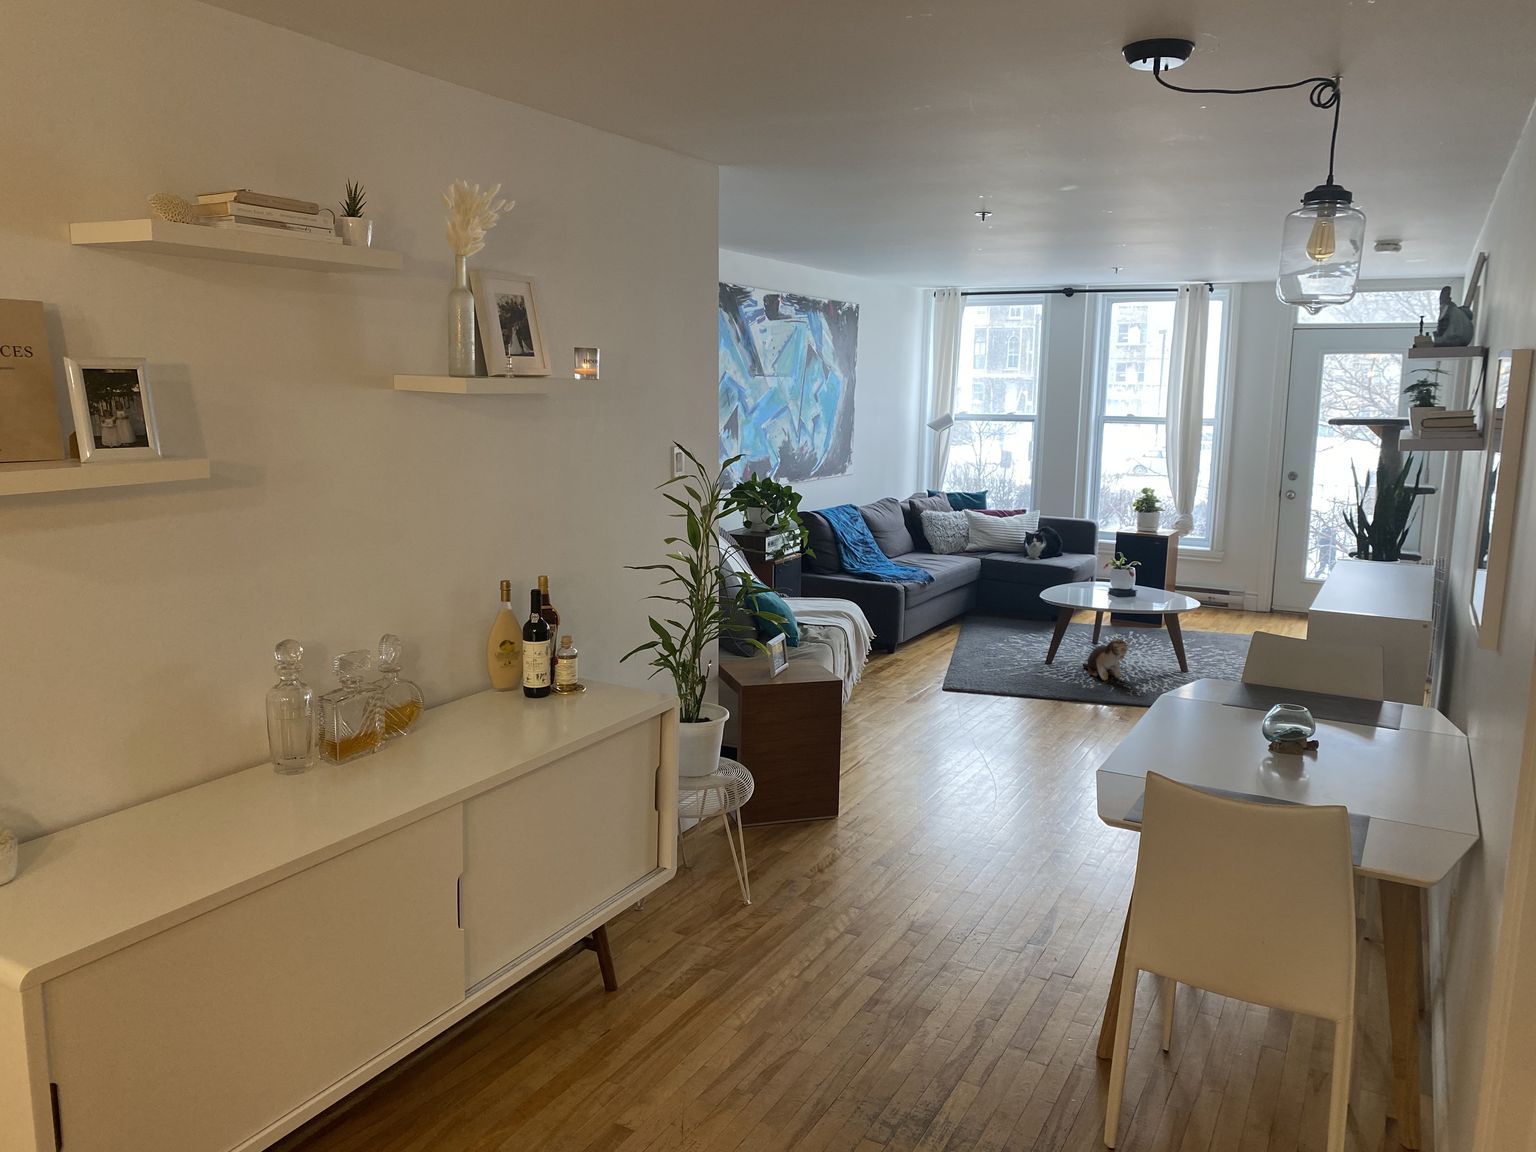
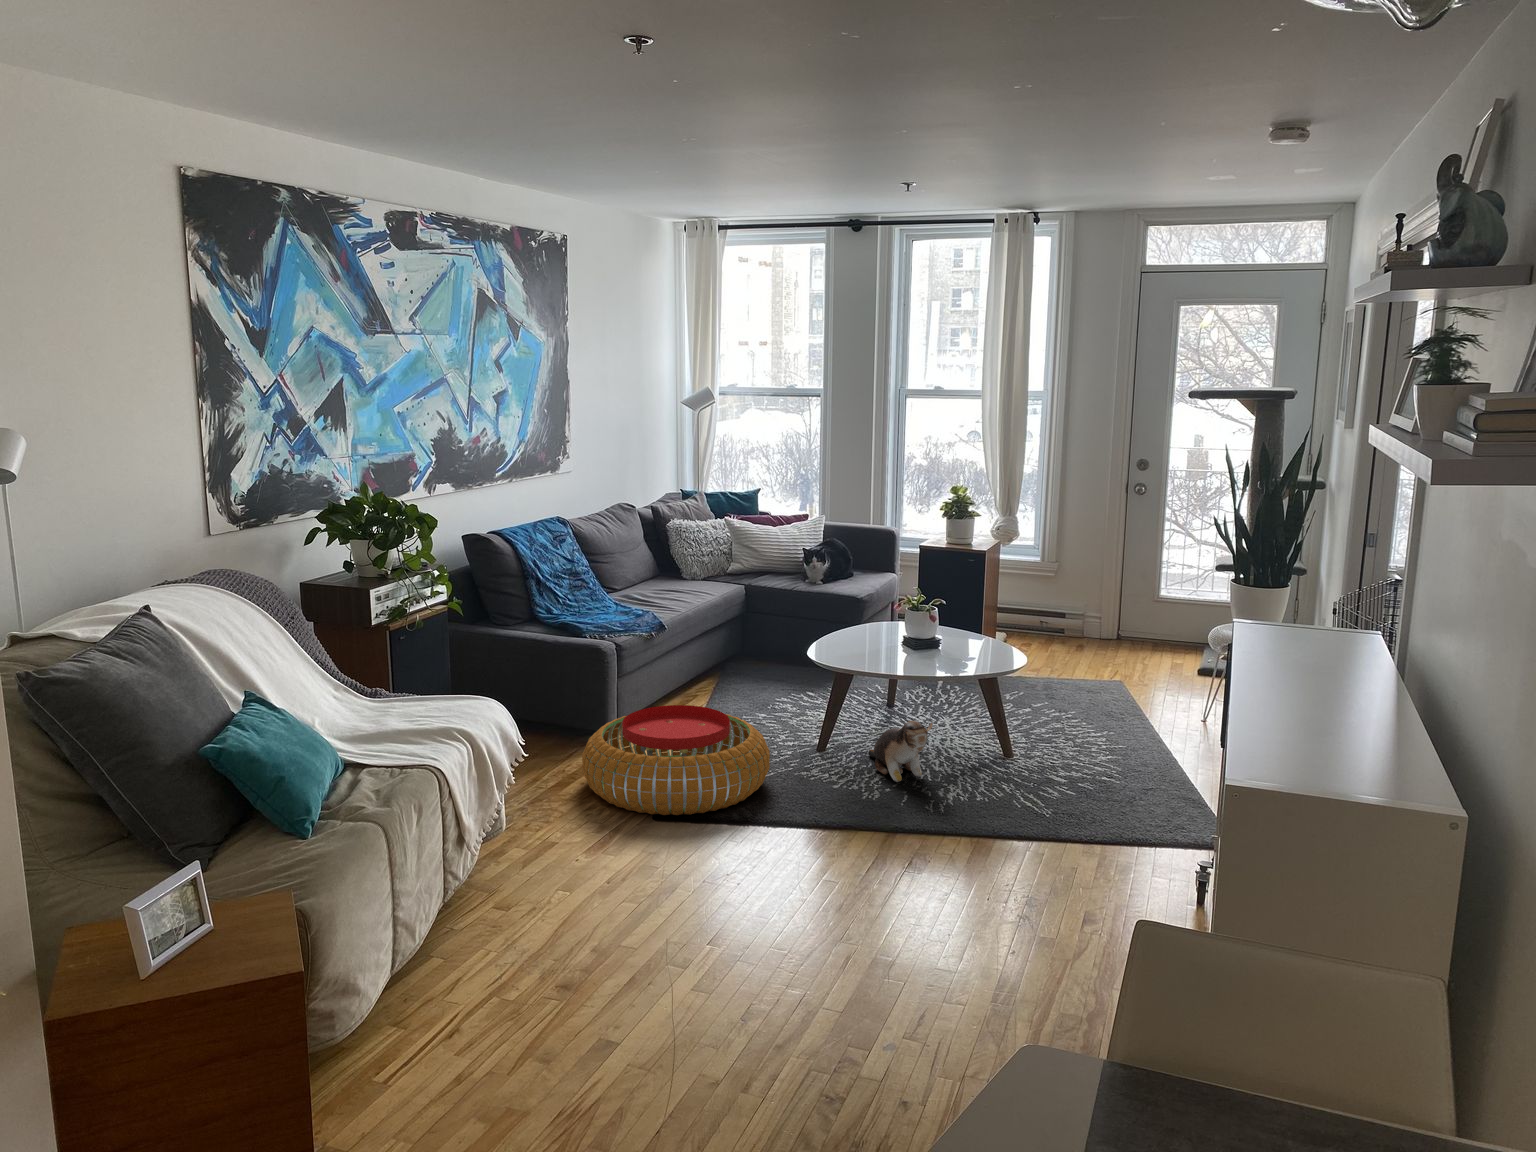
pouf: none [893,625,1019,689] -> present [582,705,770,815]

